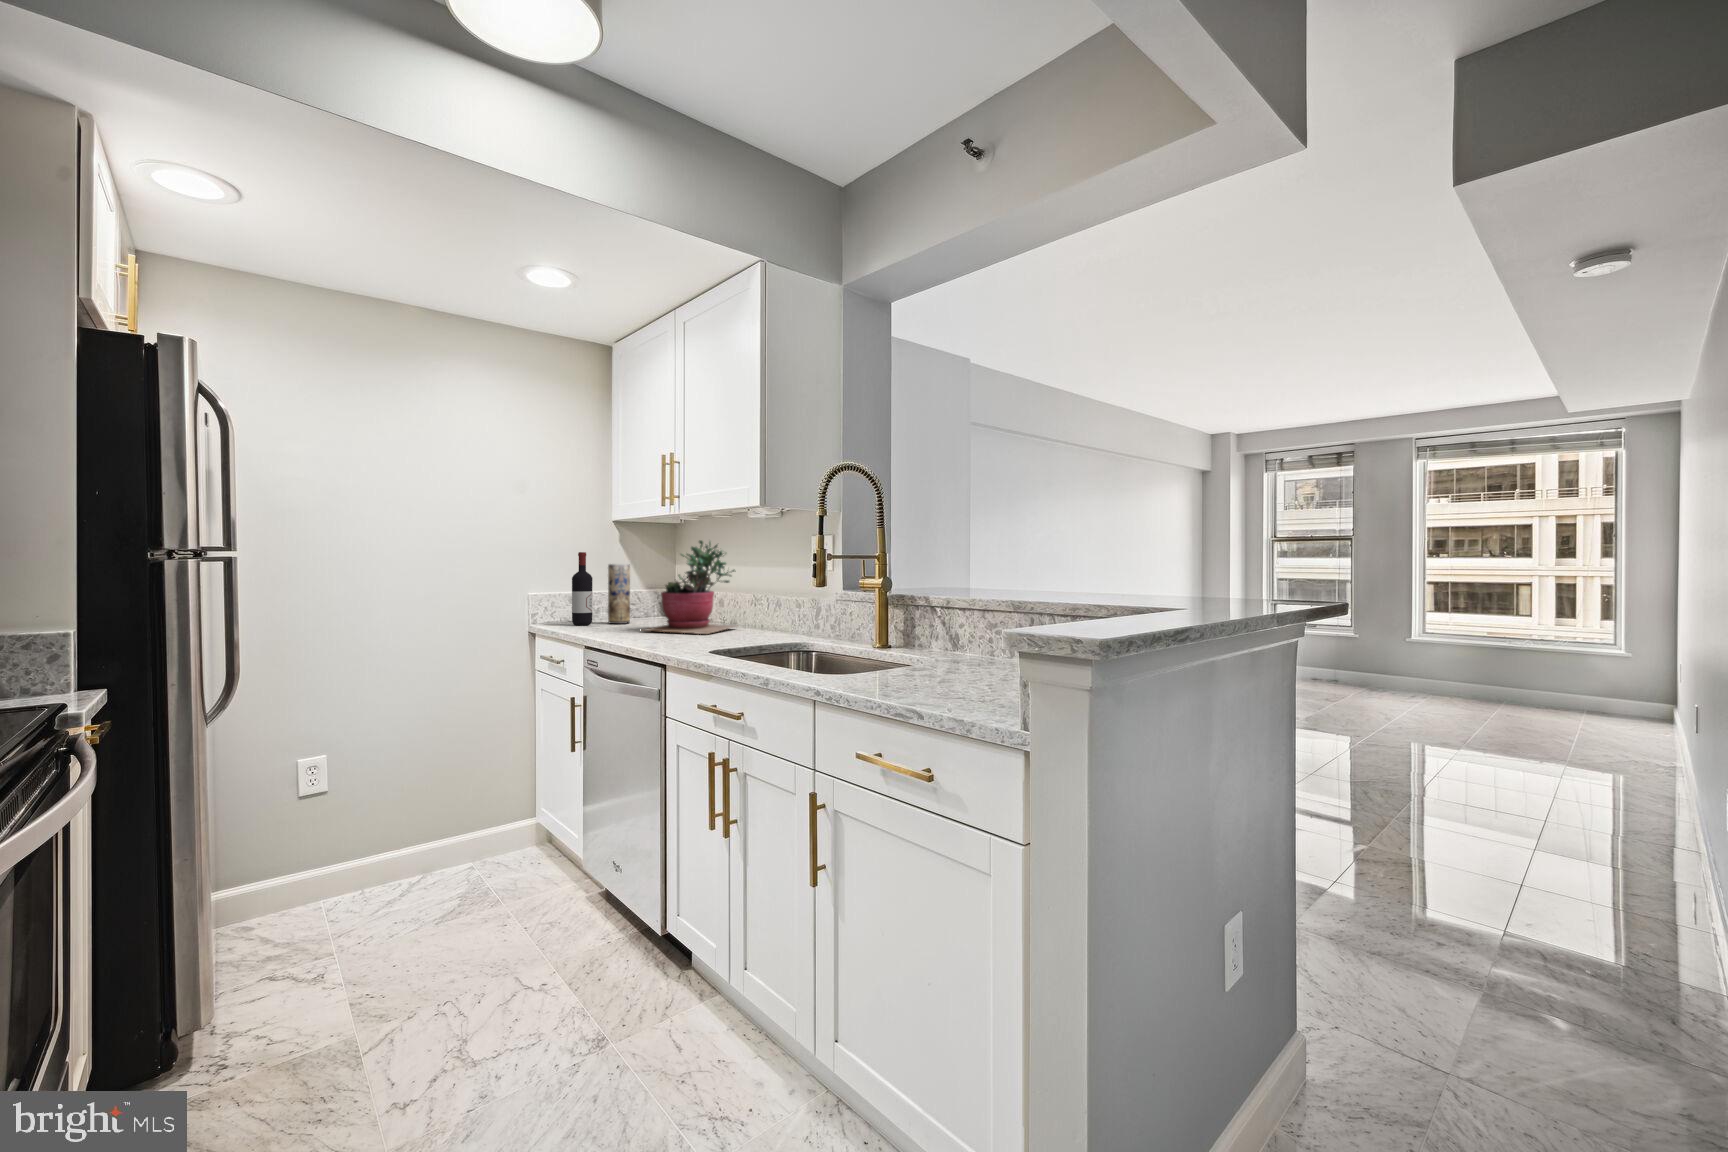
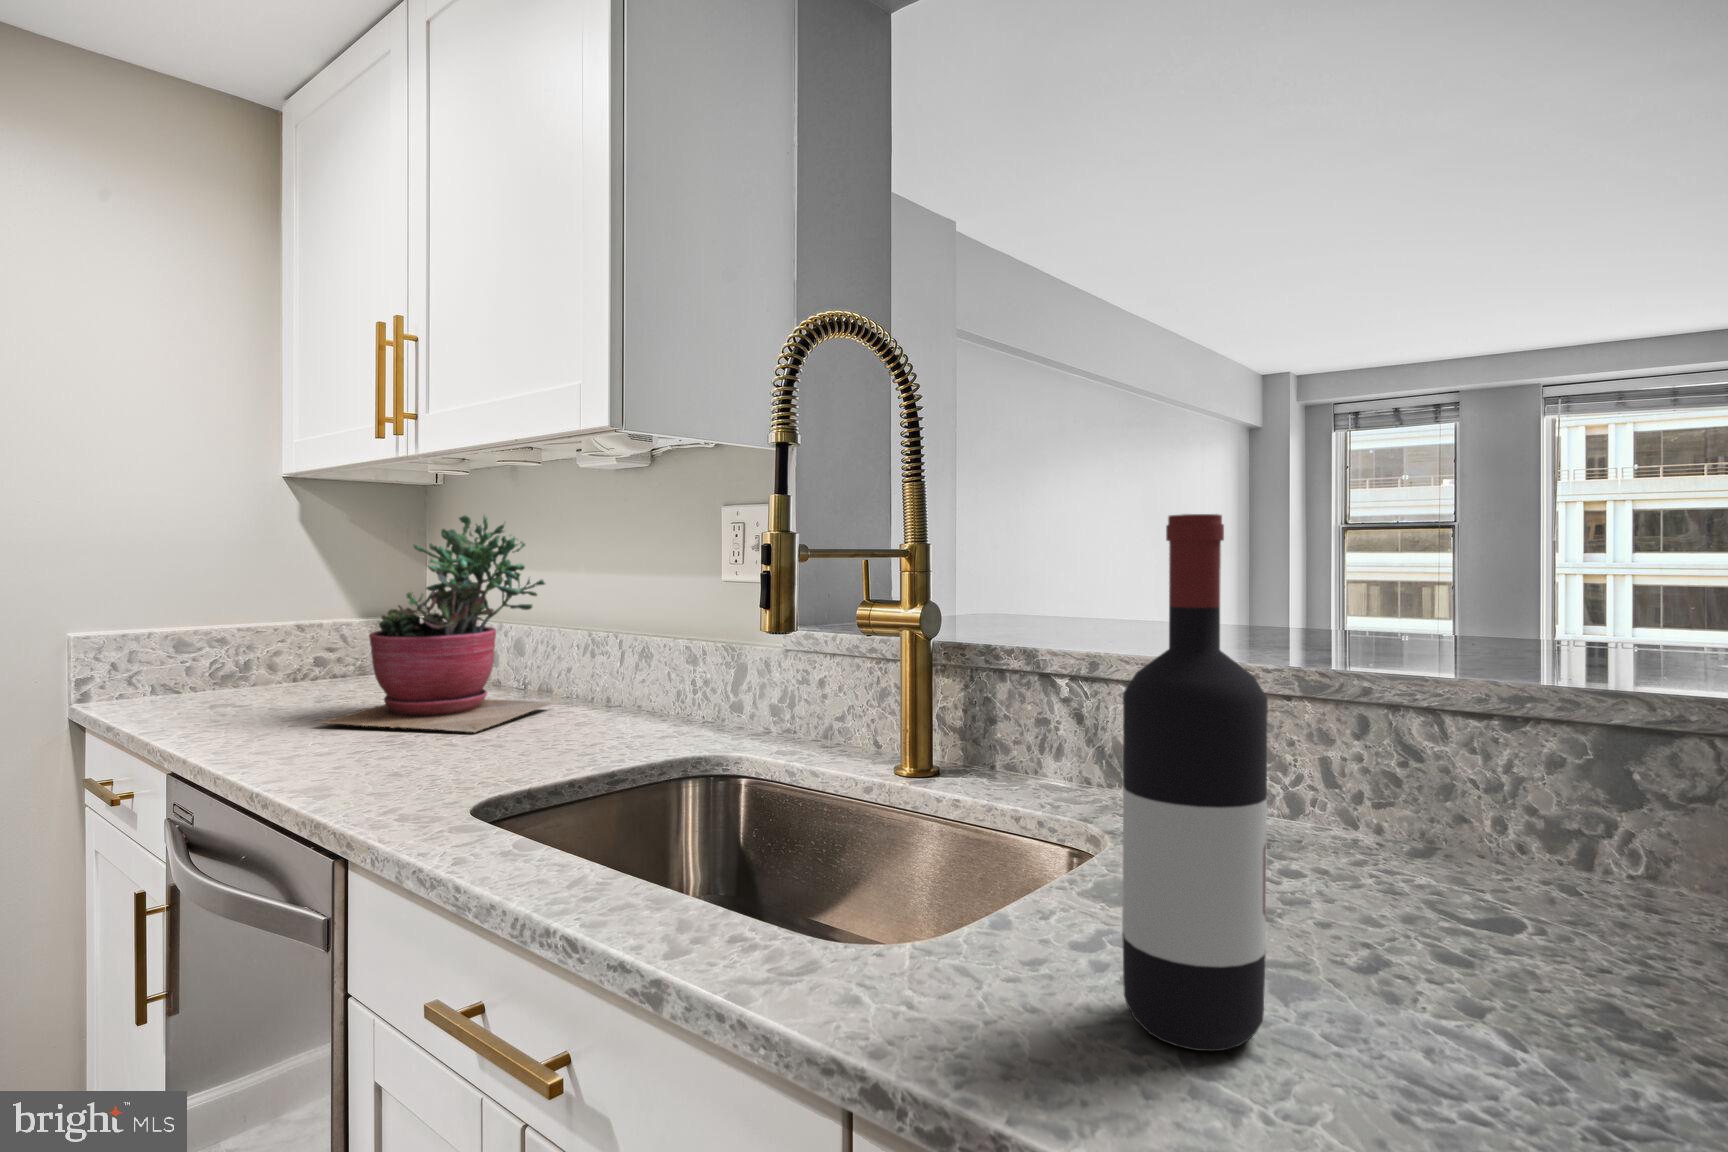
wine bottle: present [572,552,592,625] -> present [1122,514,1268,1051]
vase: present [608,564,630,624] -> none [259,569,312,699]

